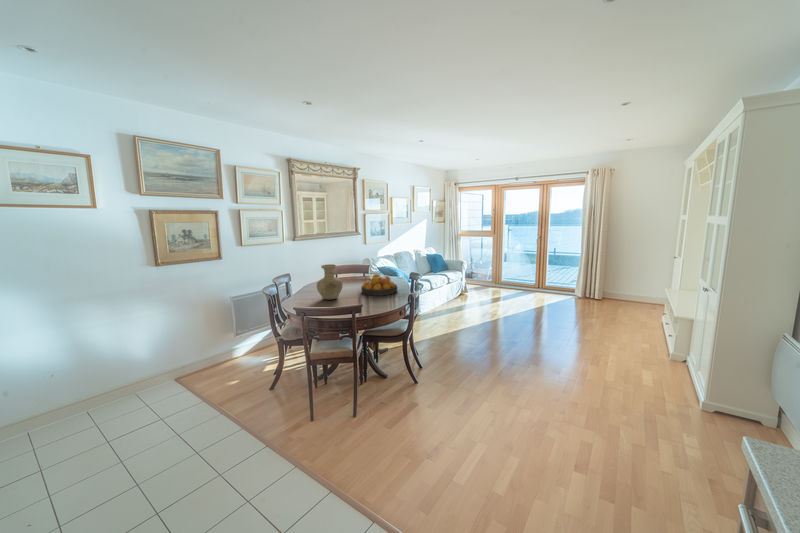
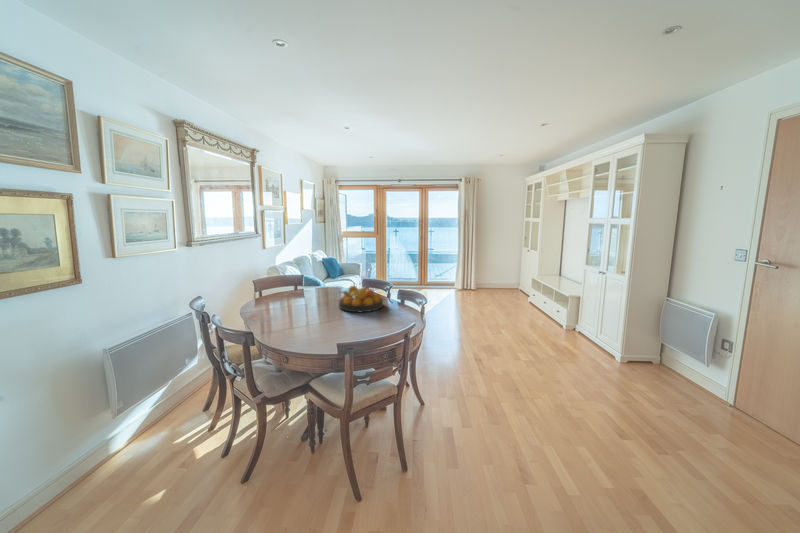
vase: present [317,264,343,300] -> none [302,278,338,326]

